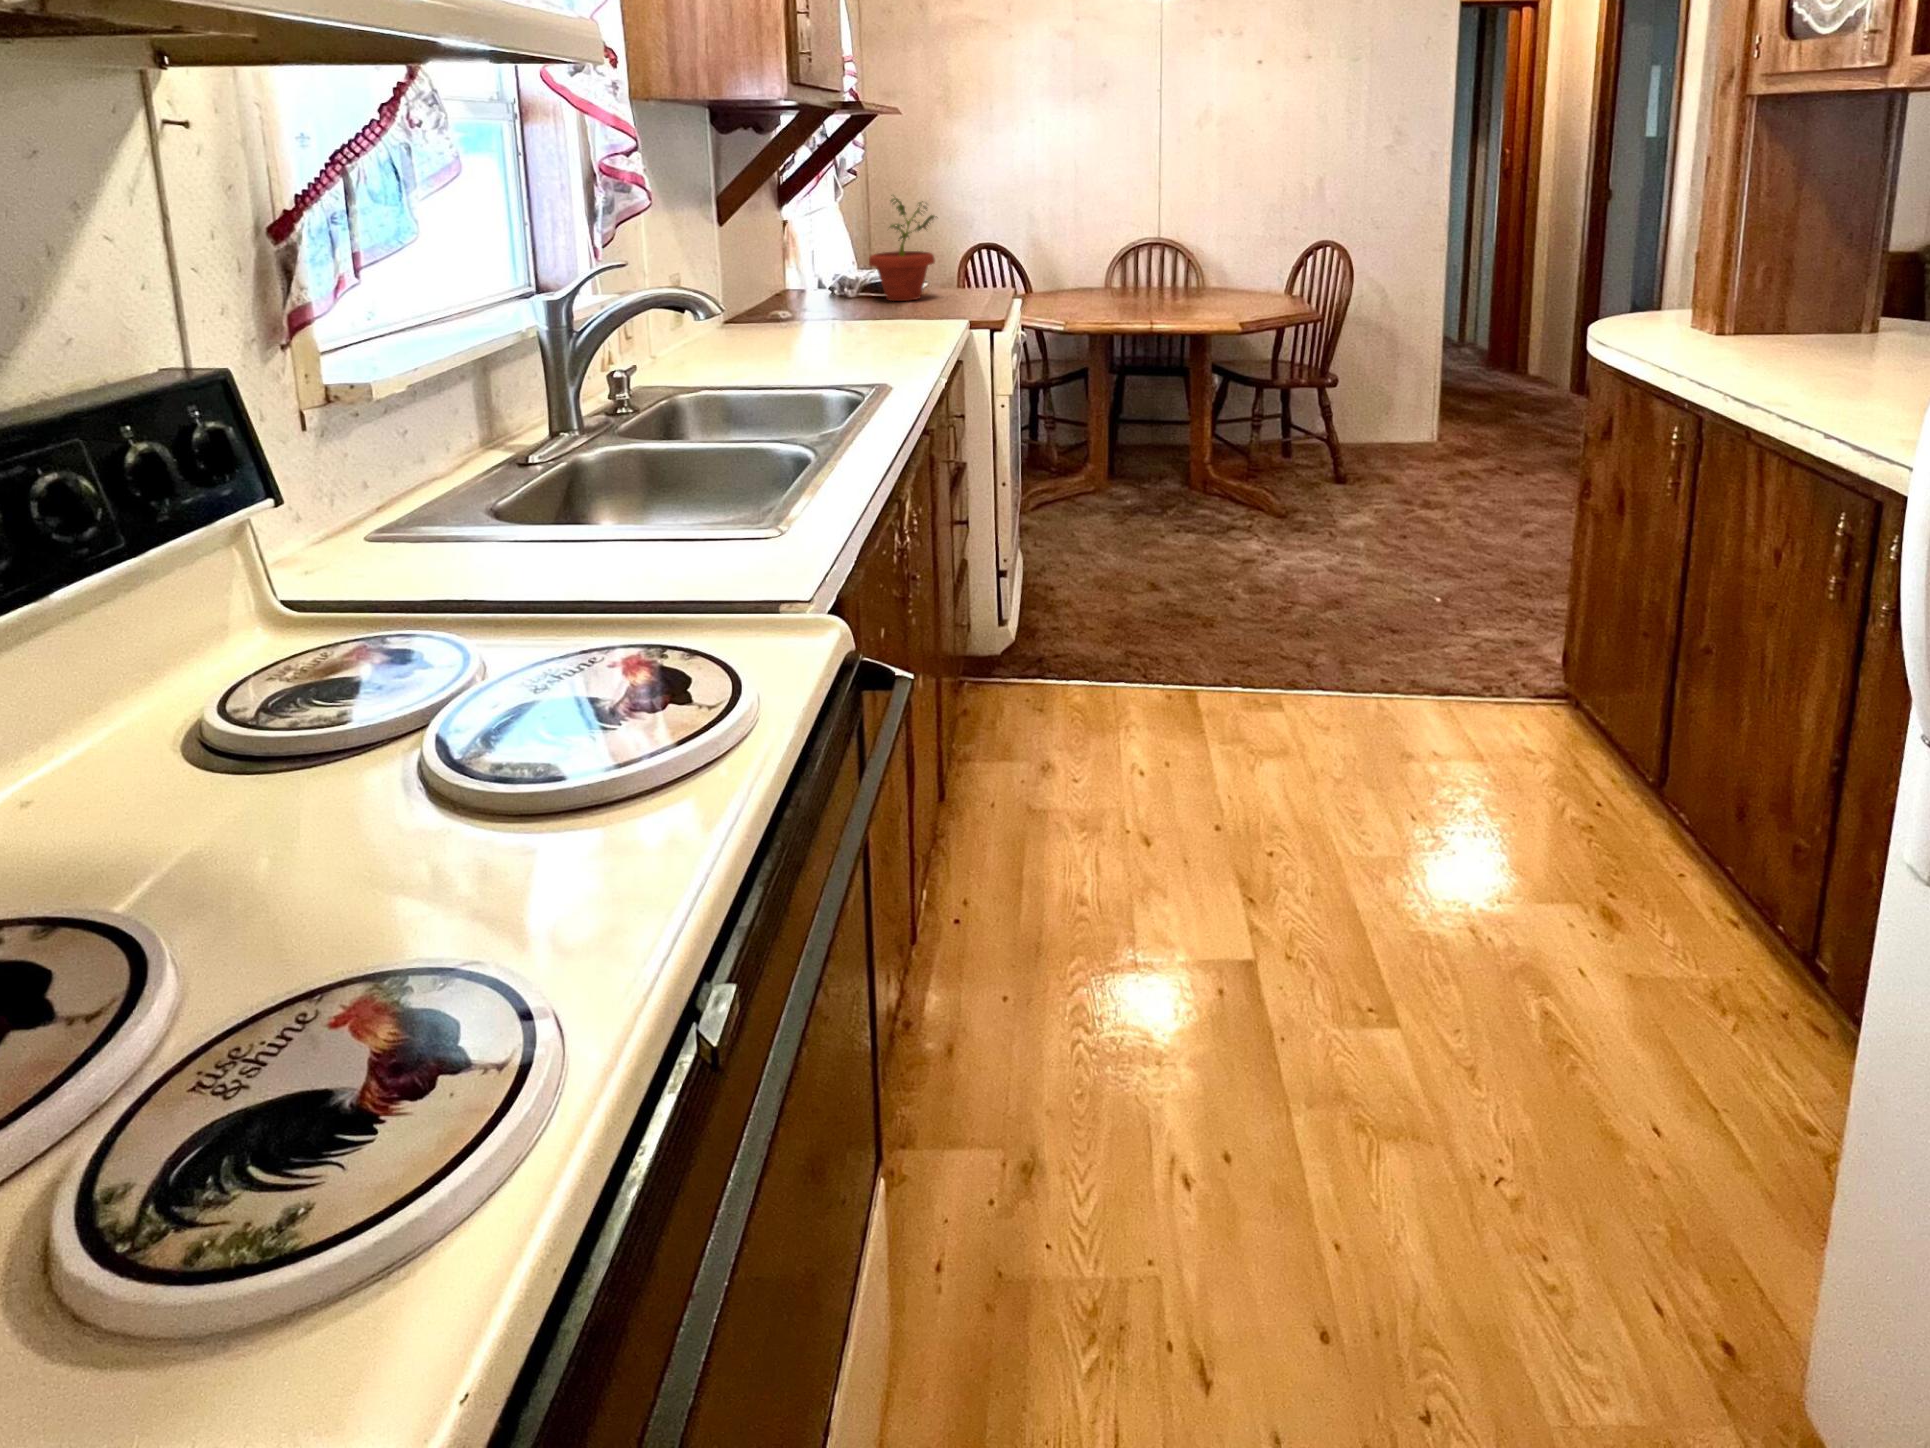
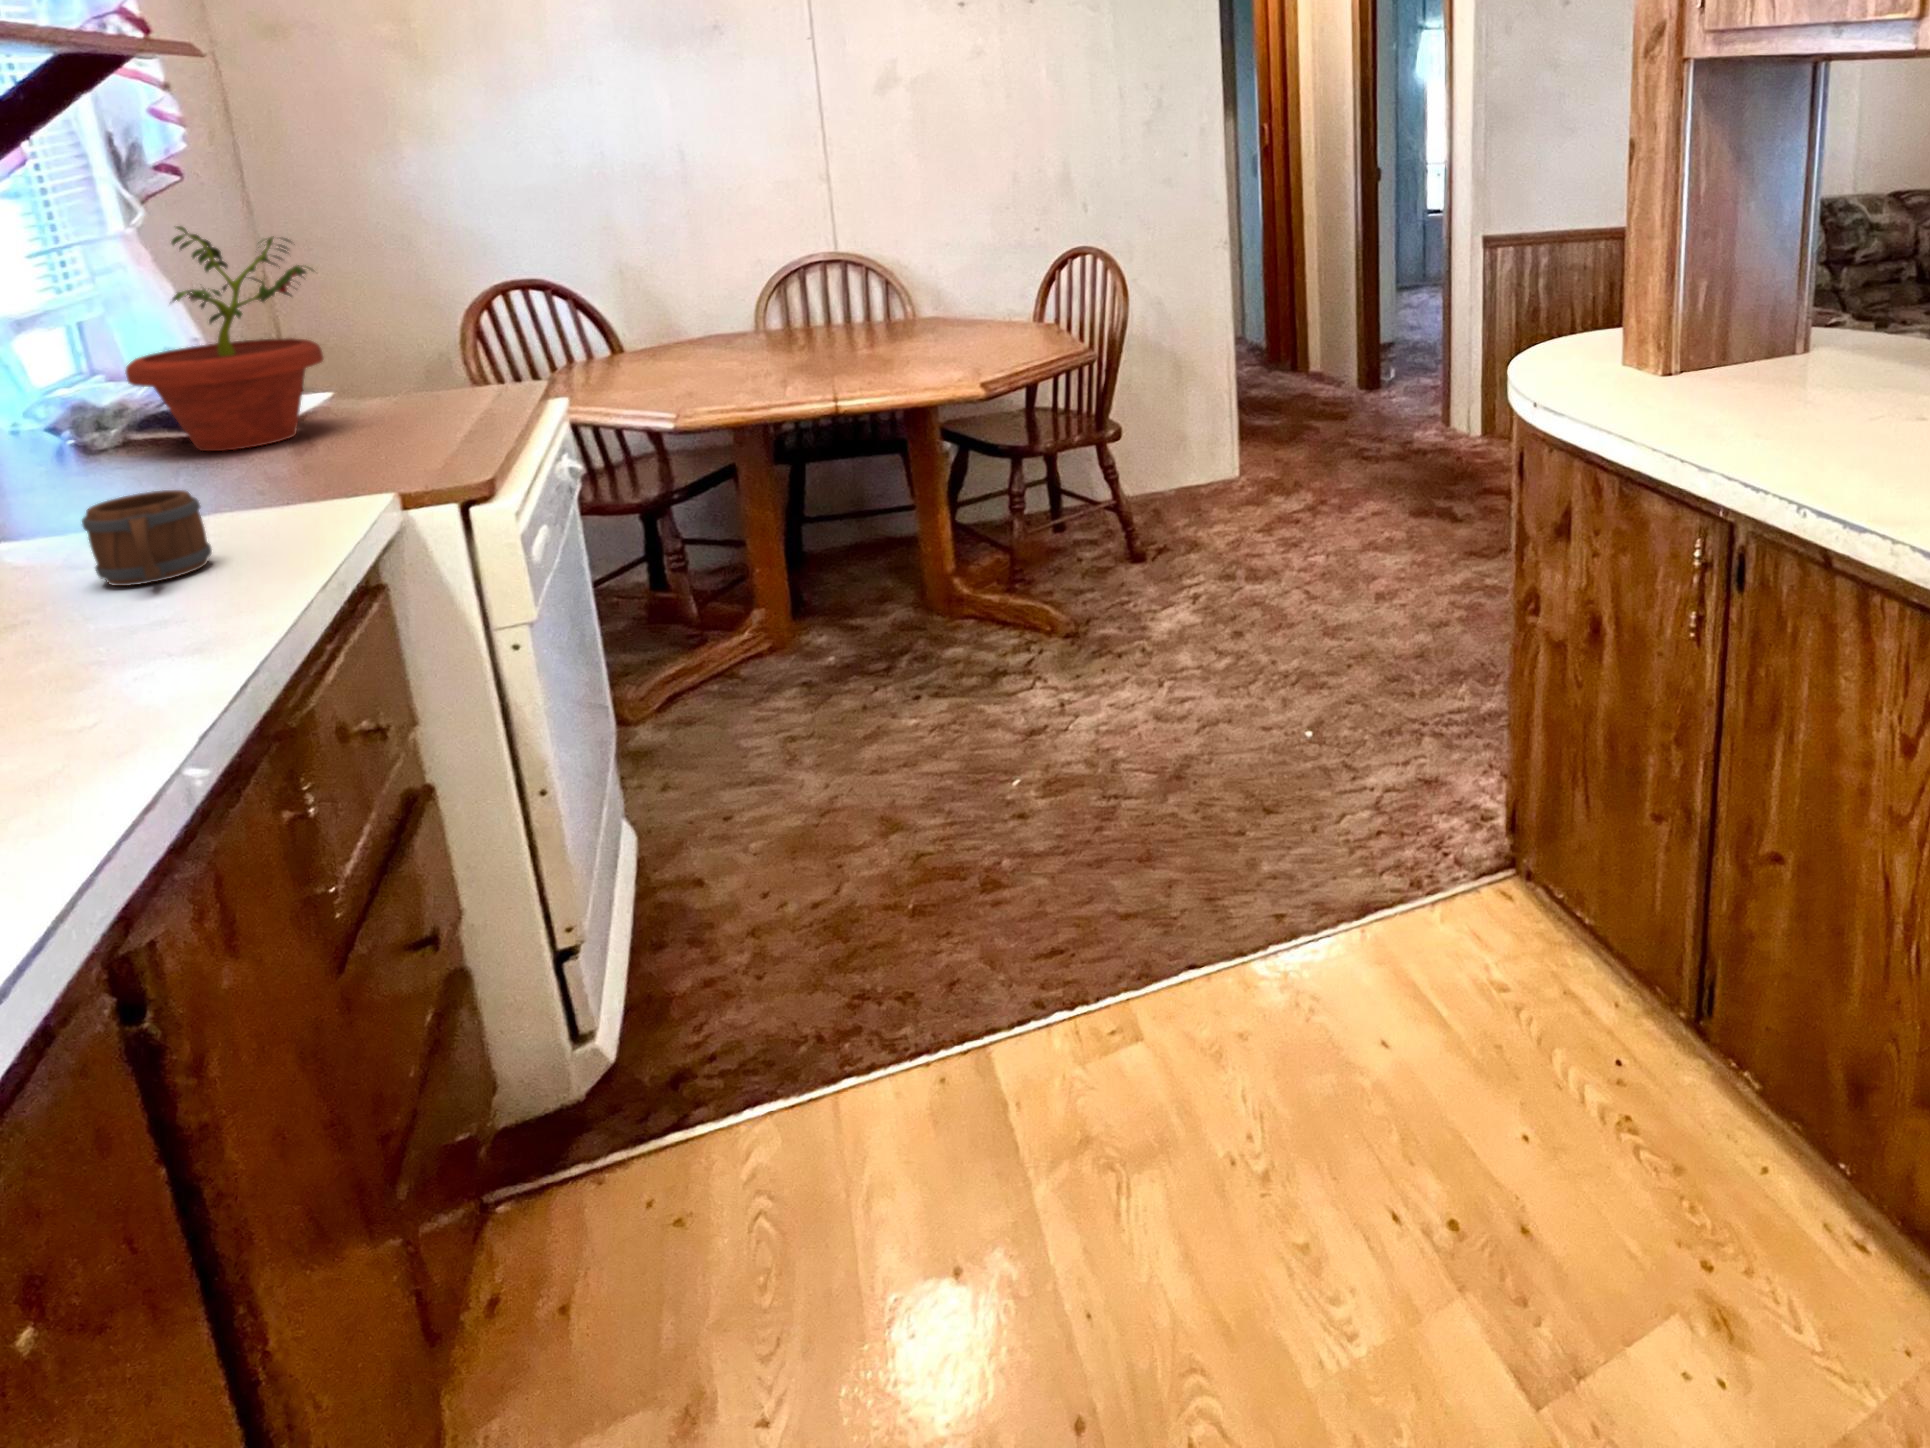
mug: none [882,300,916,336] -> present [82,490,212,586]

